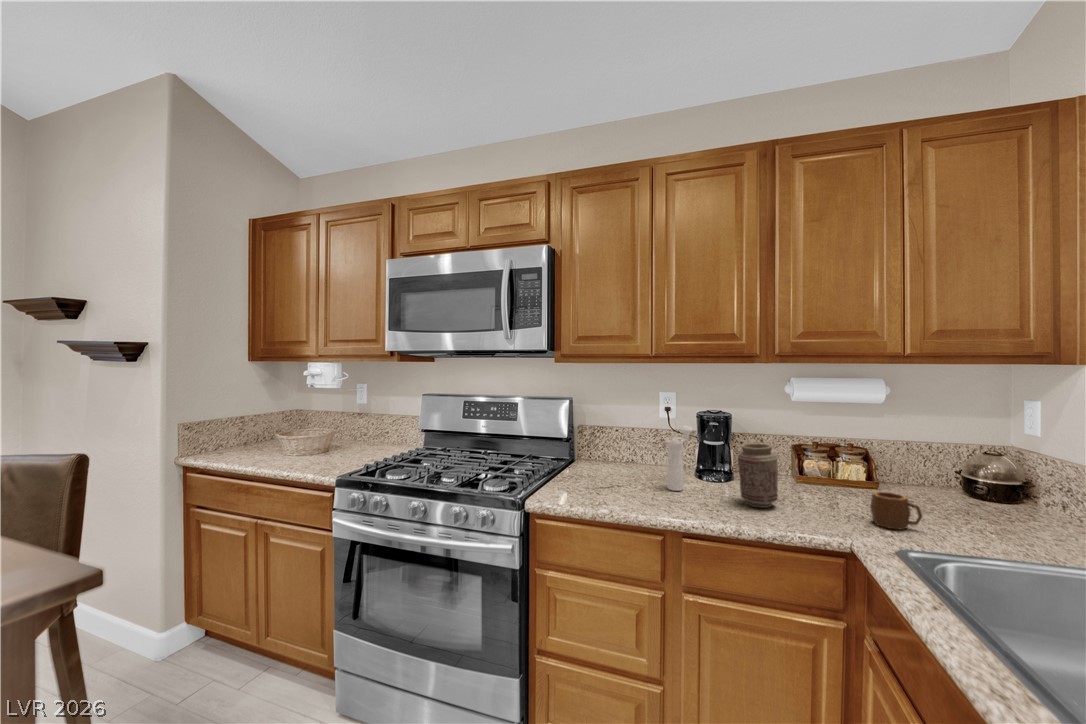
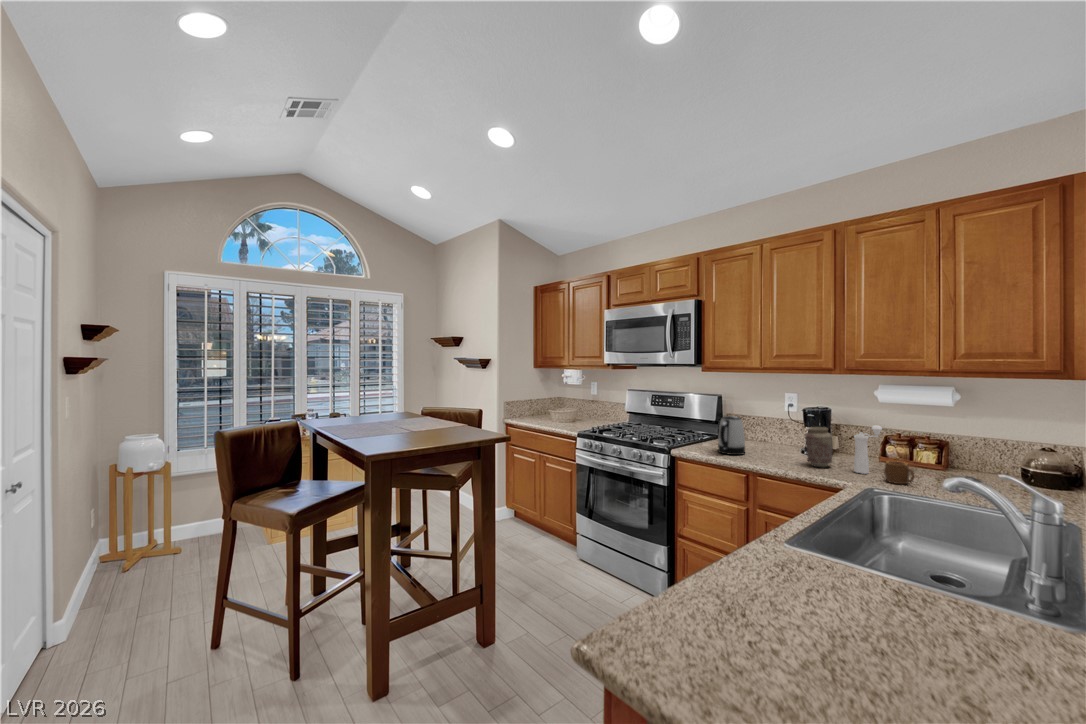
pepper mill: present [667,426,692,491] -> present [854,425,882,474]
kettle: none [597,432,638,498] -> present [718,416,745,455]

